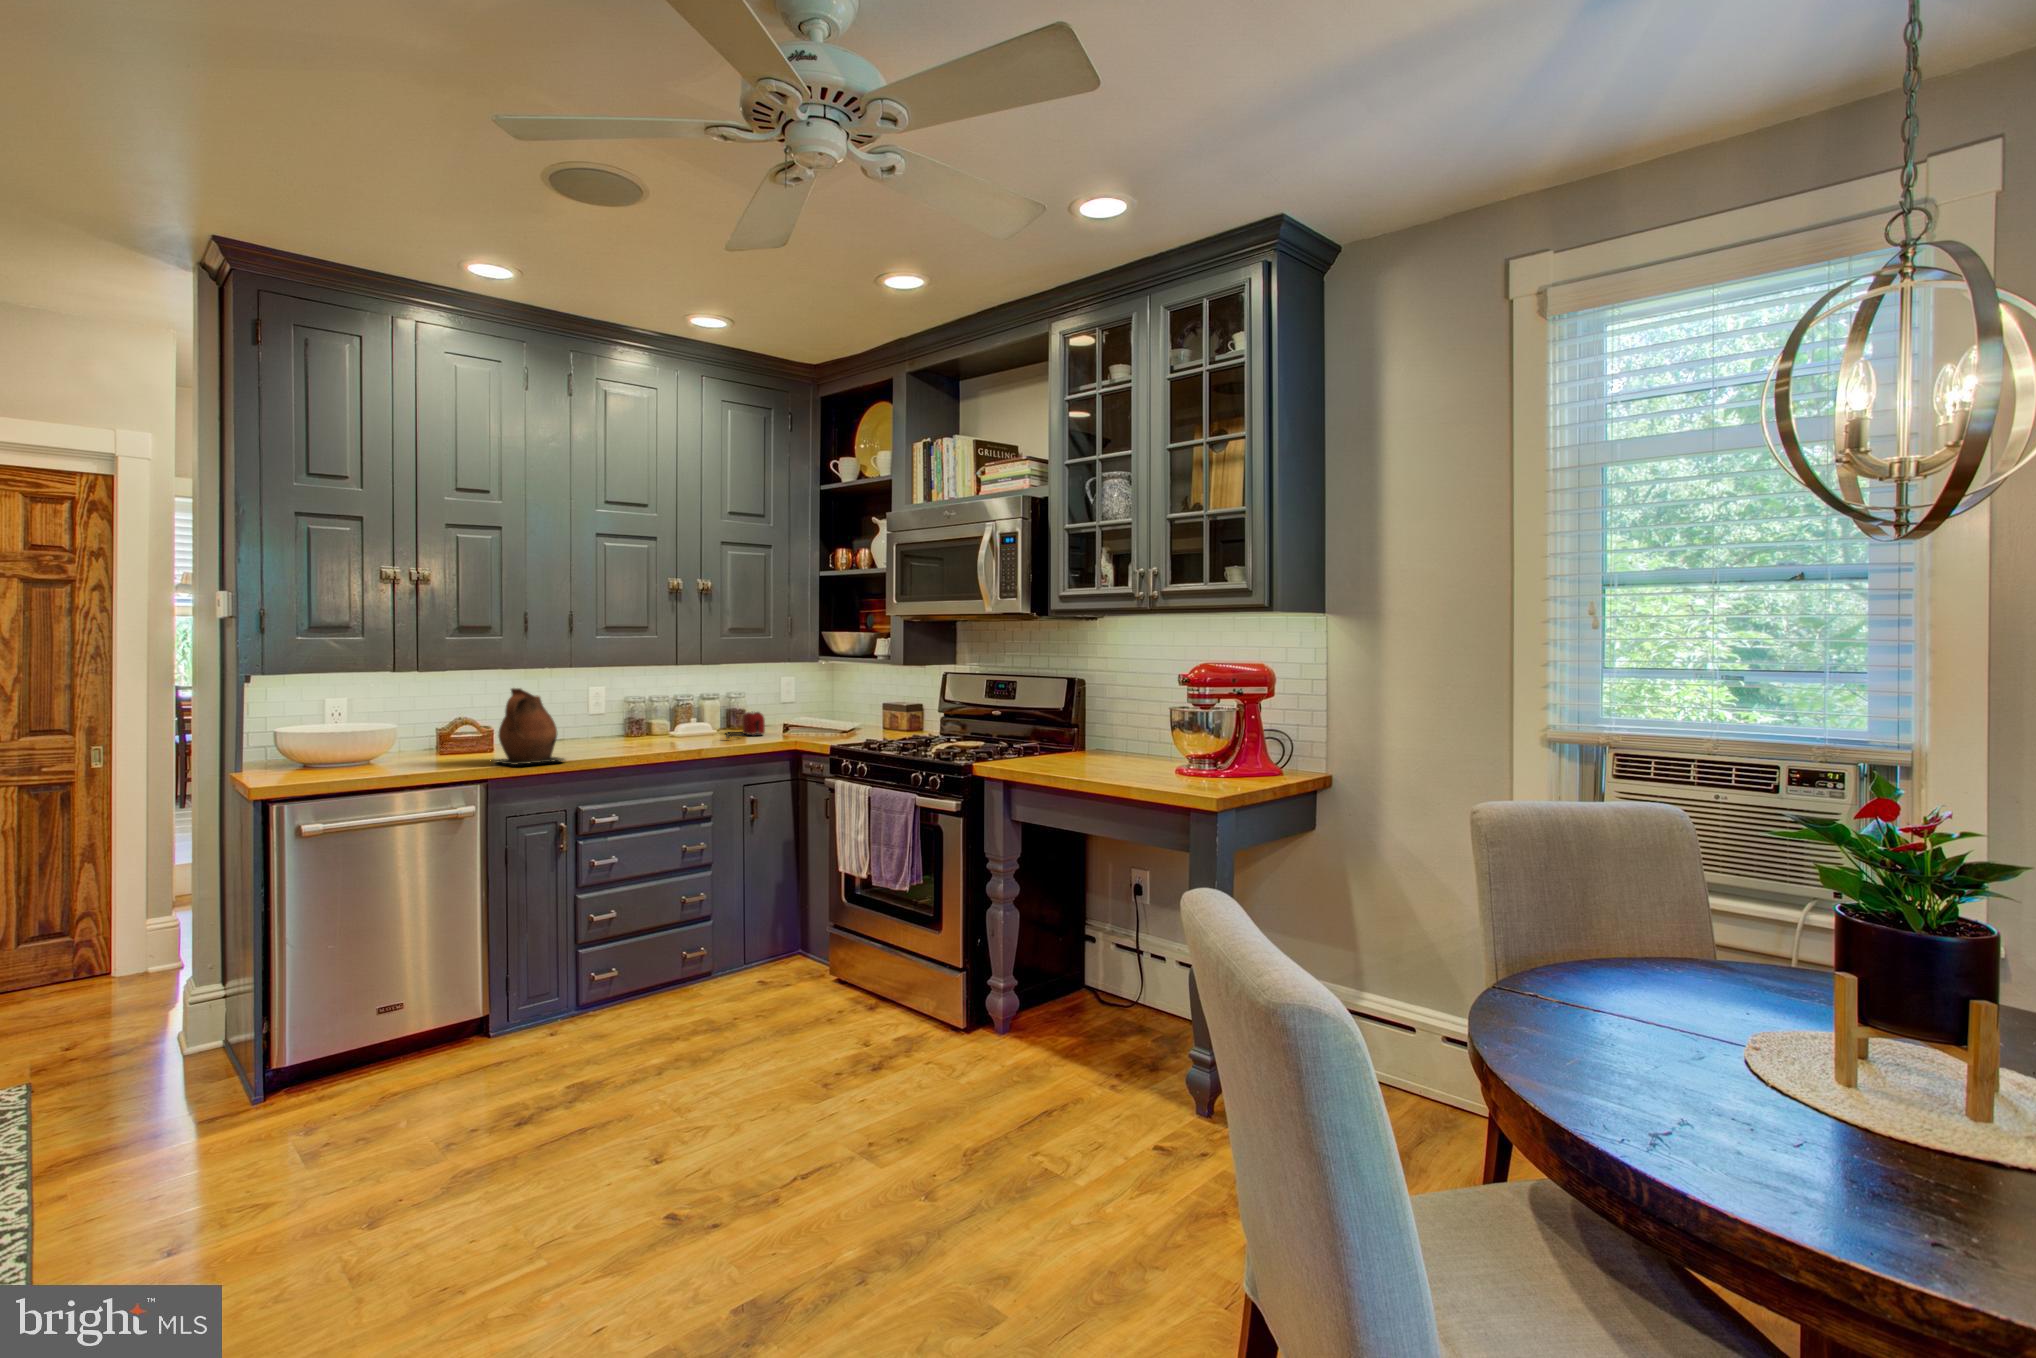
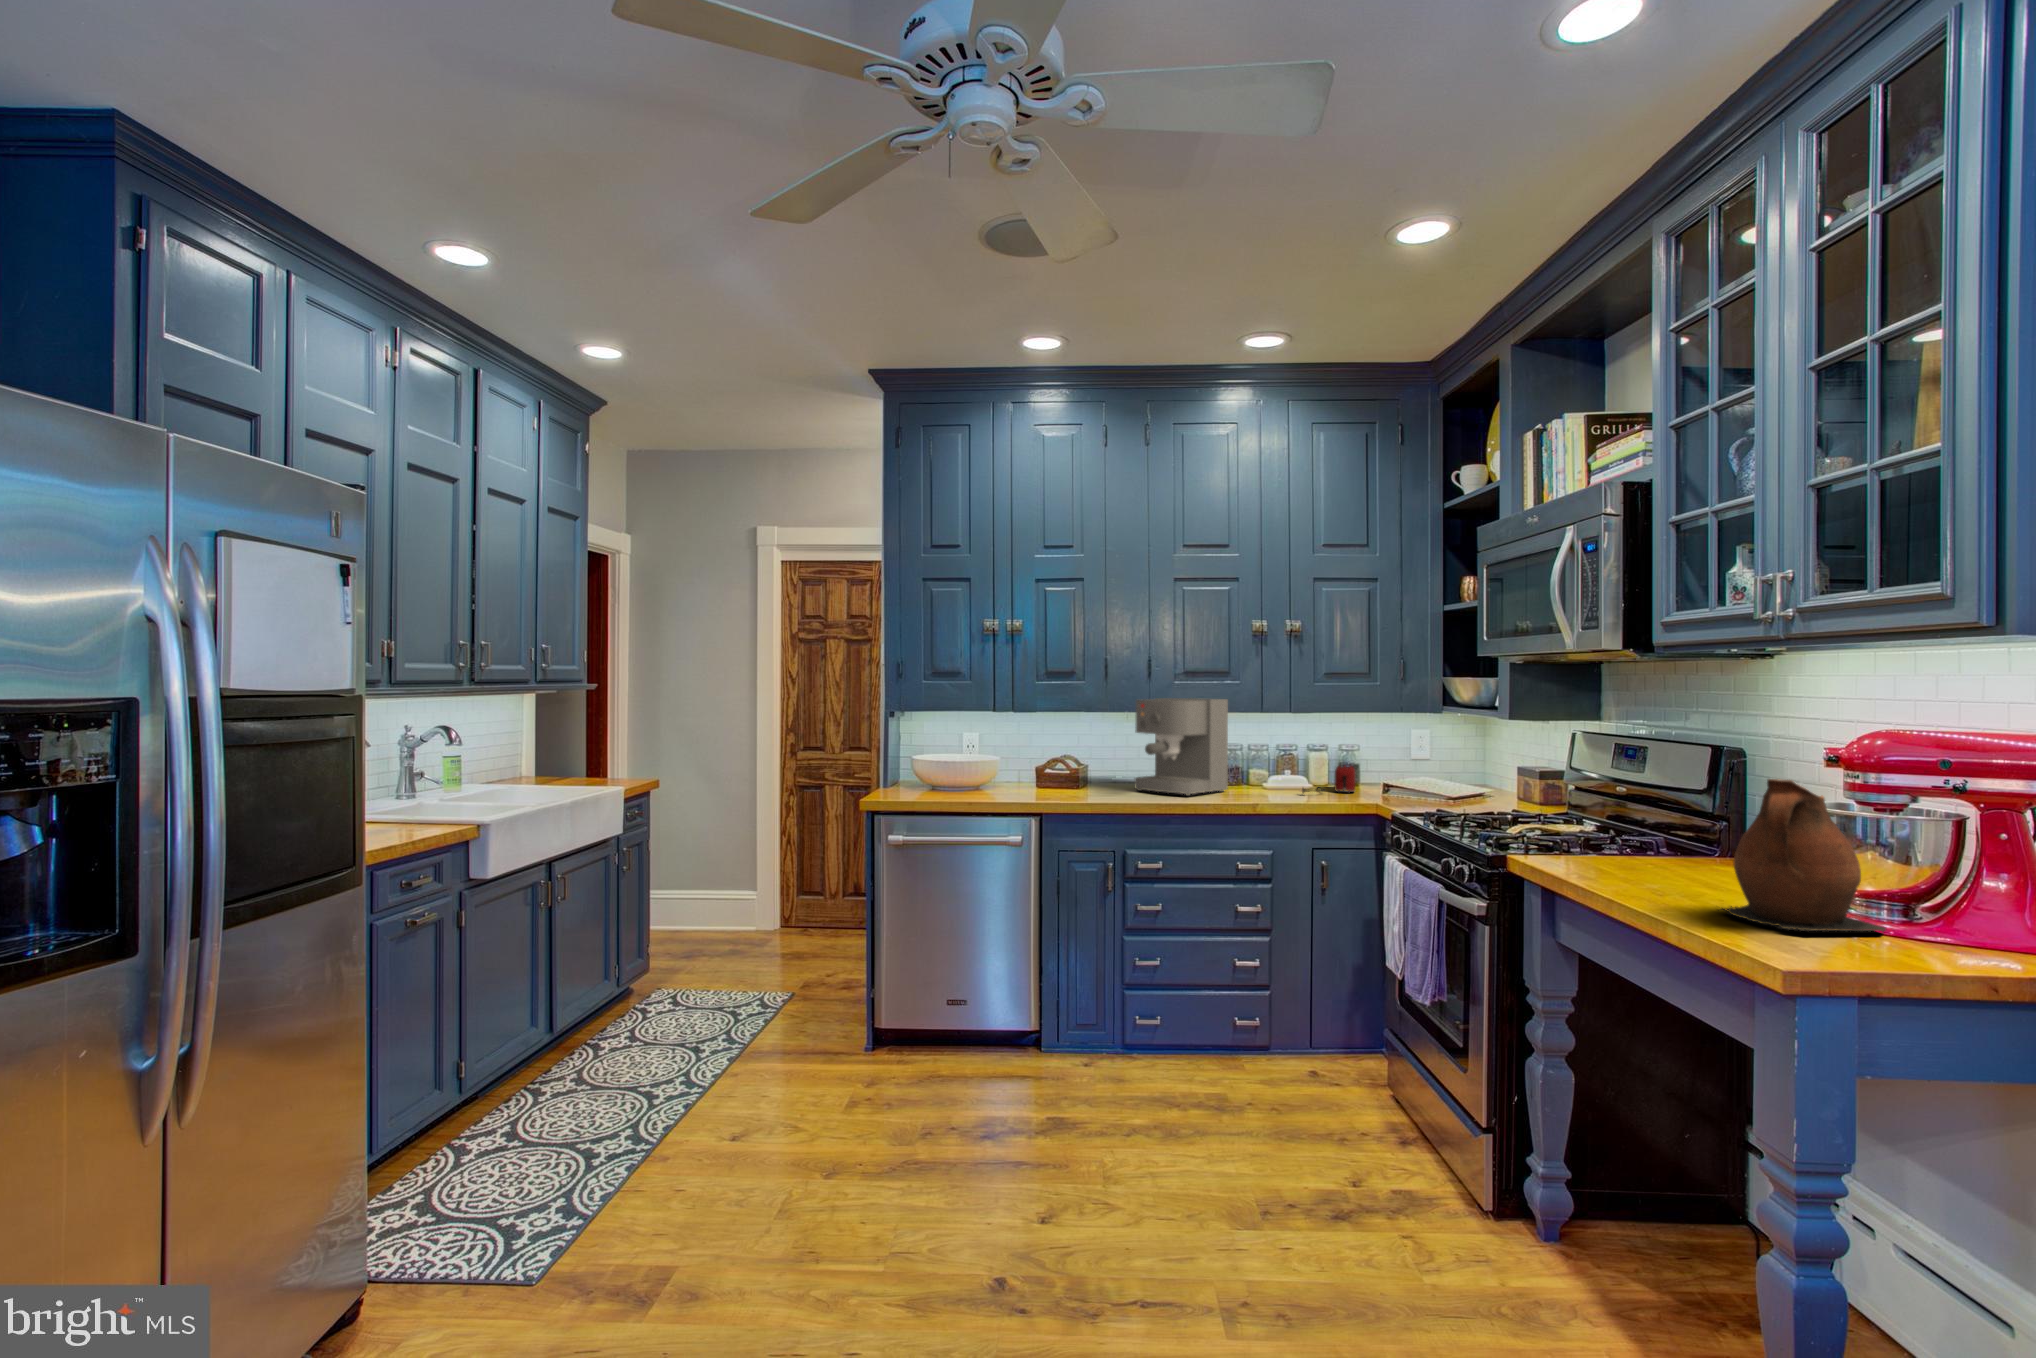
coffee maker: none [564,654,656,750] -> present [1135,698,1228,796]
ceramic pitcher: present [497,688,565,765] -> present [1721,779,1886,932]

